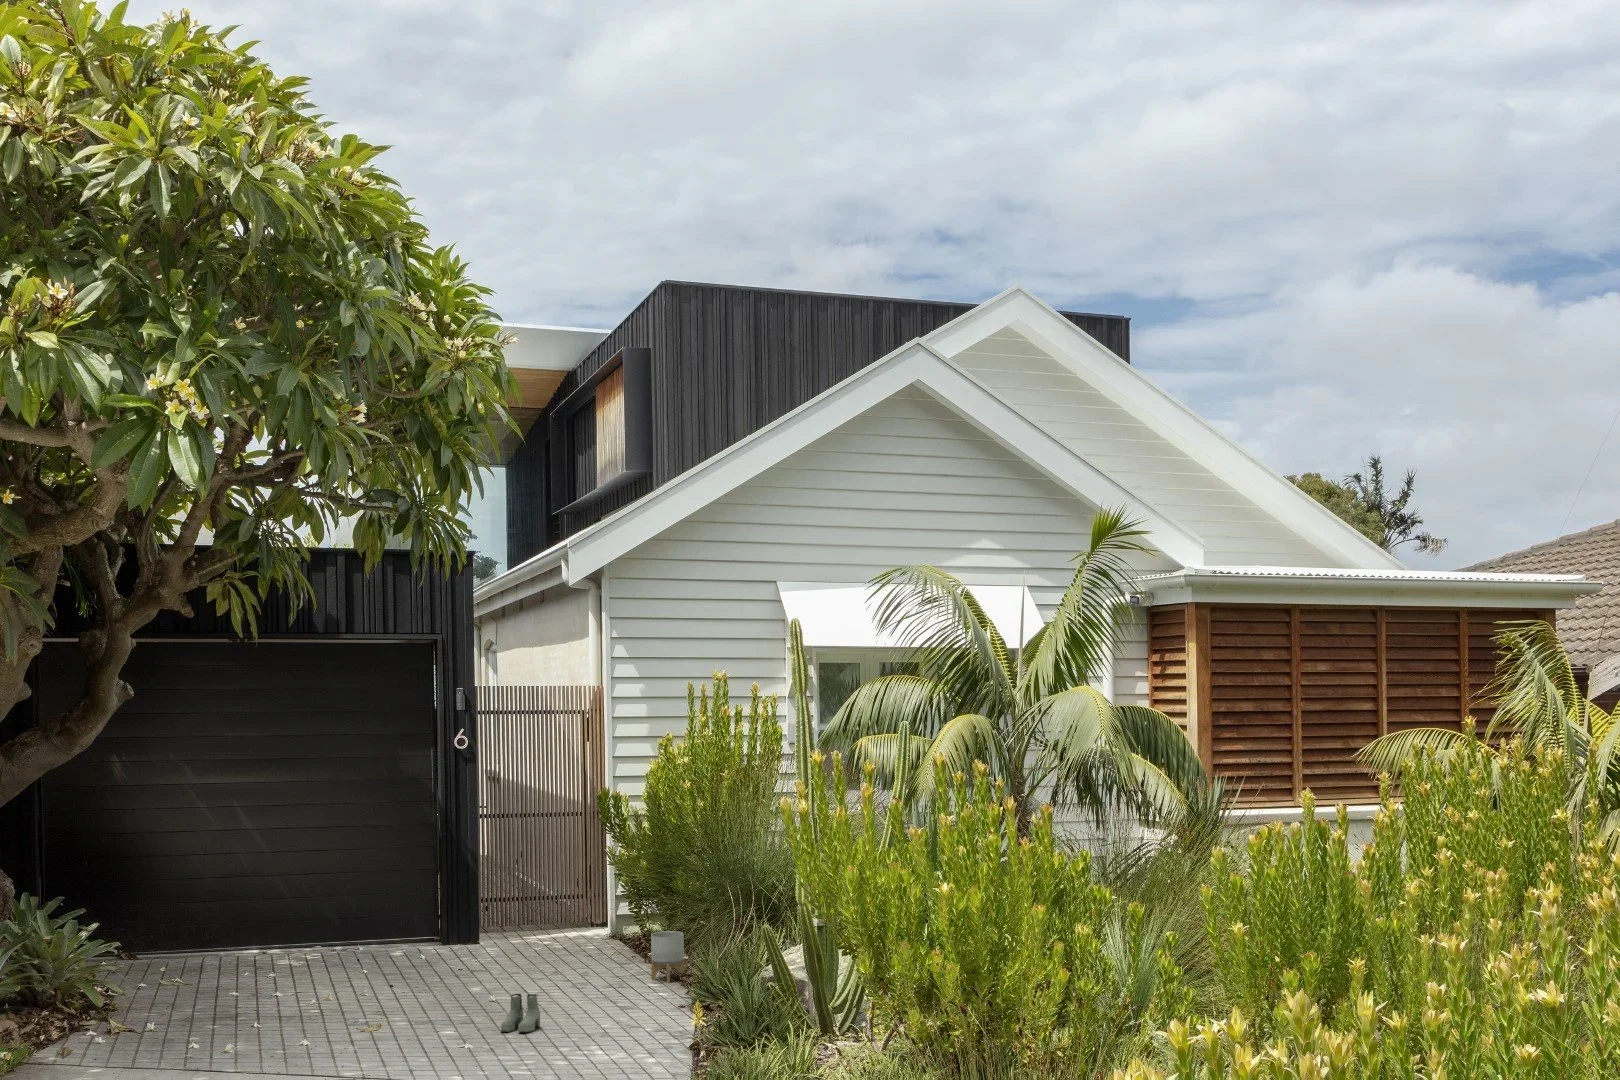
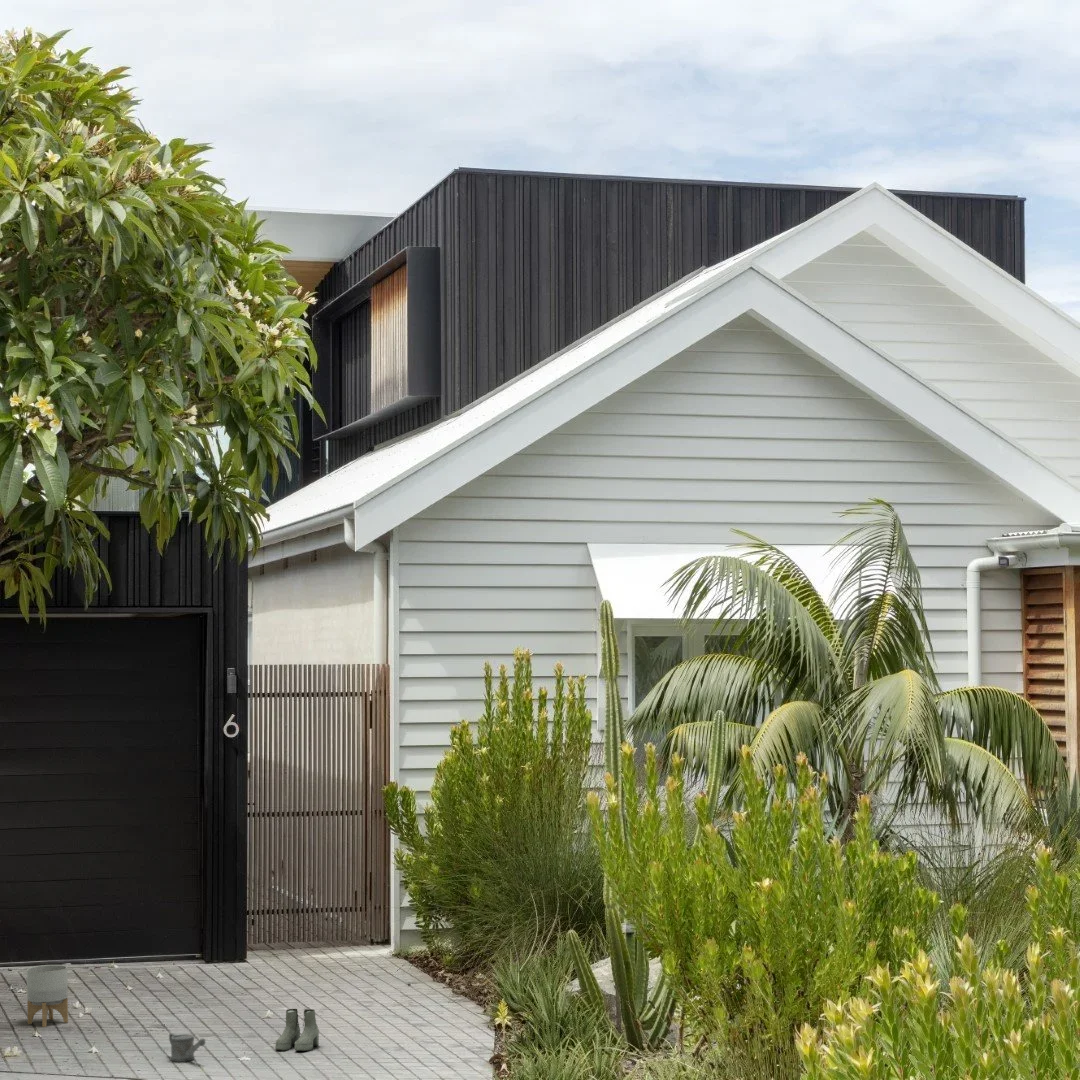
planter: present [651,931,684,983] -> present [27,965,68,1027]
watering can: none [405,1018,437,1044] -> present [169,1034,205,1062]

